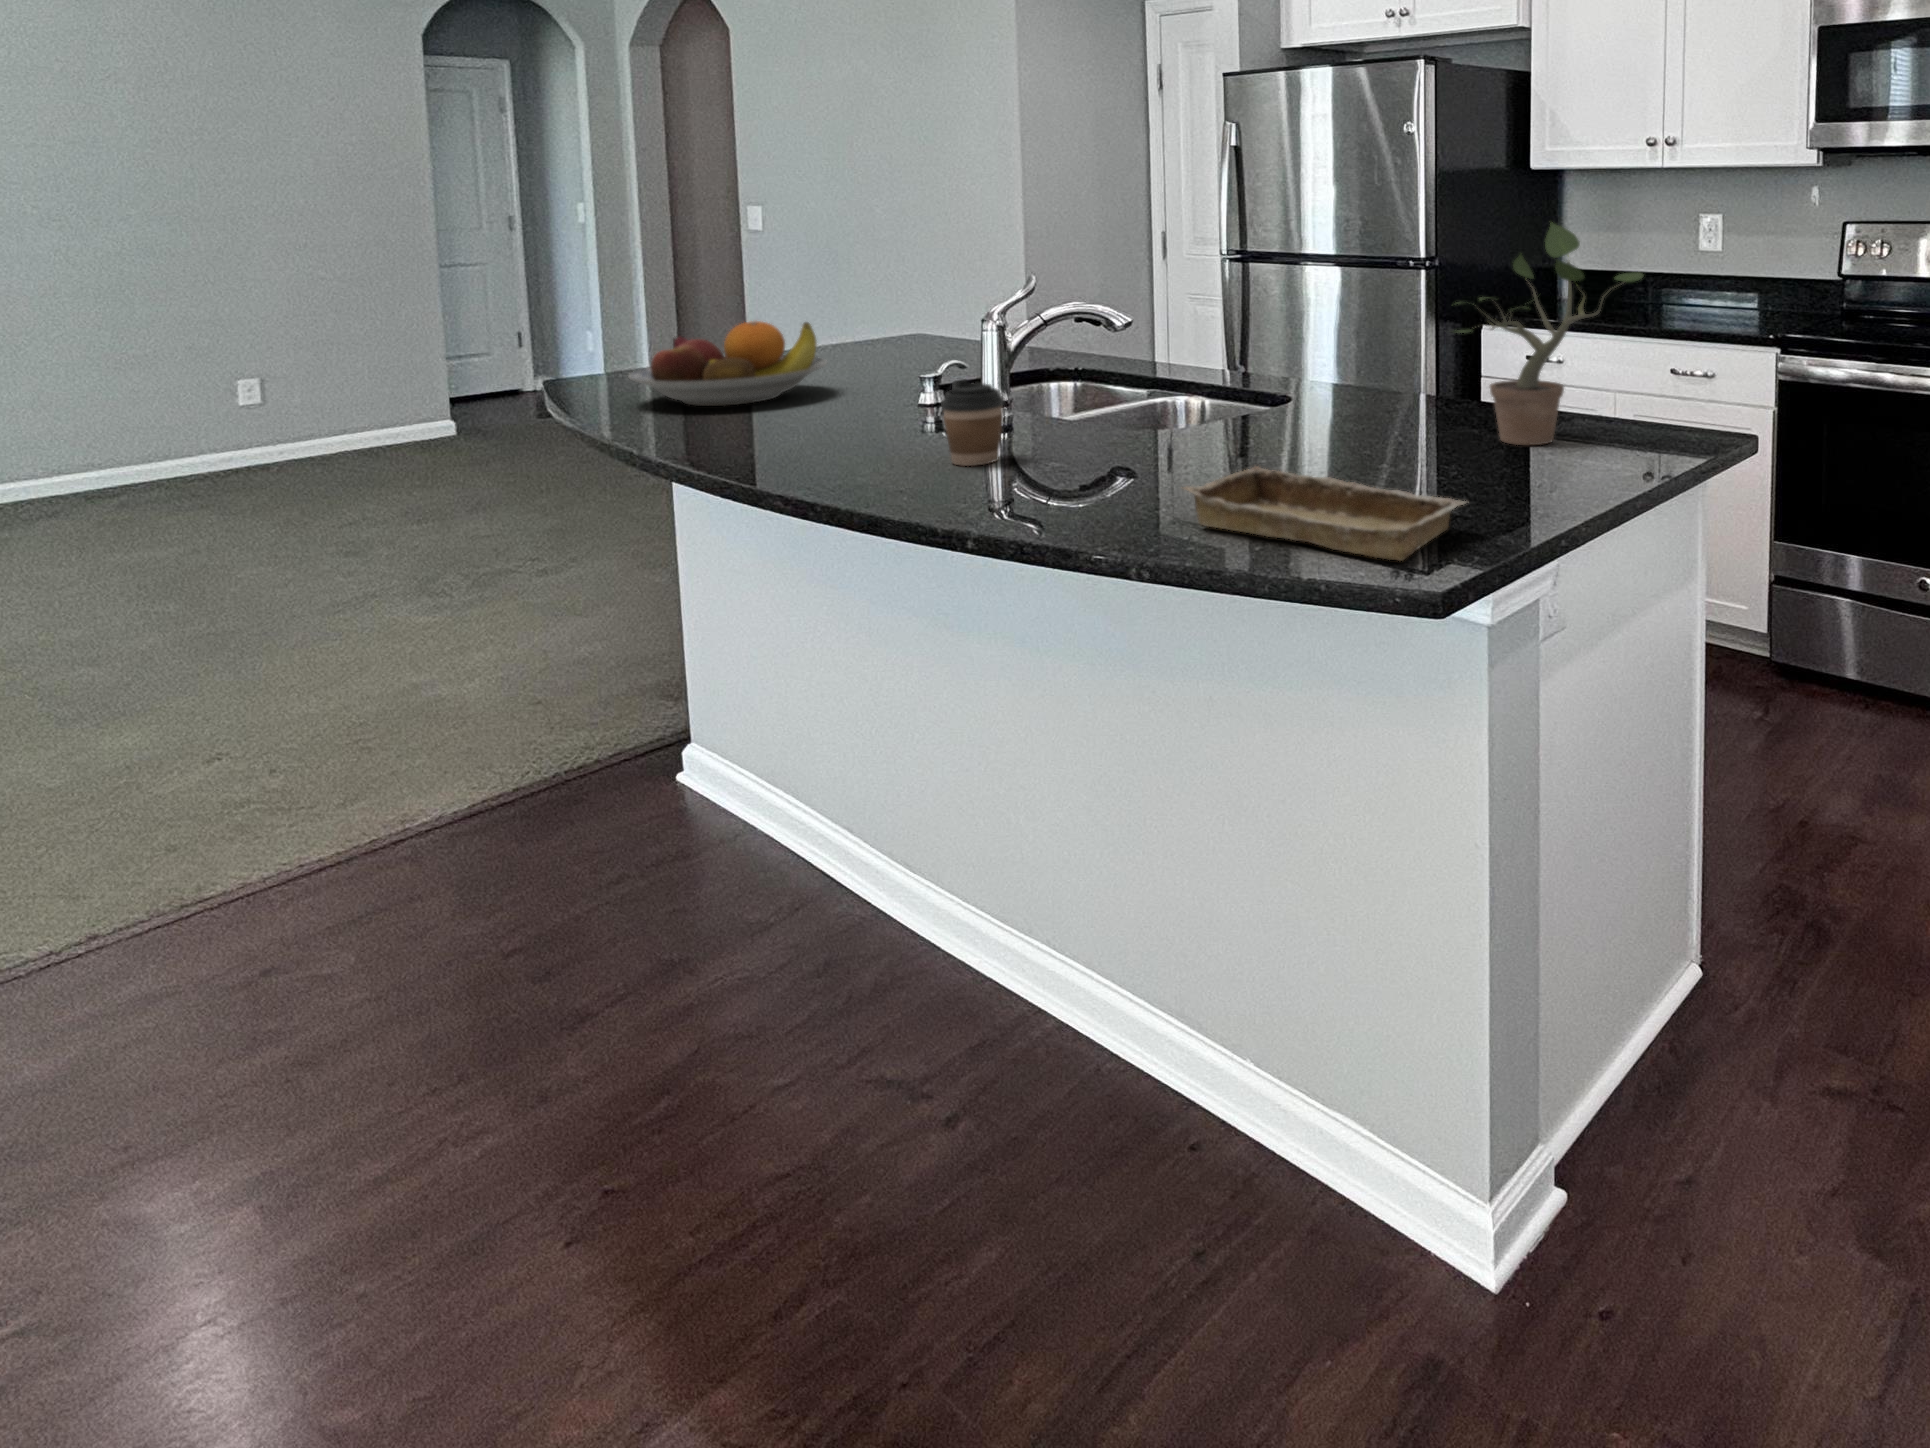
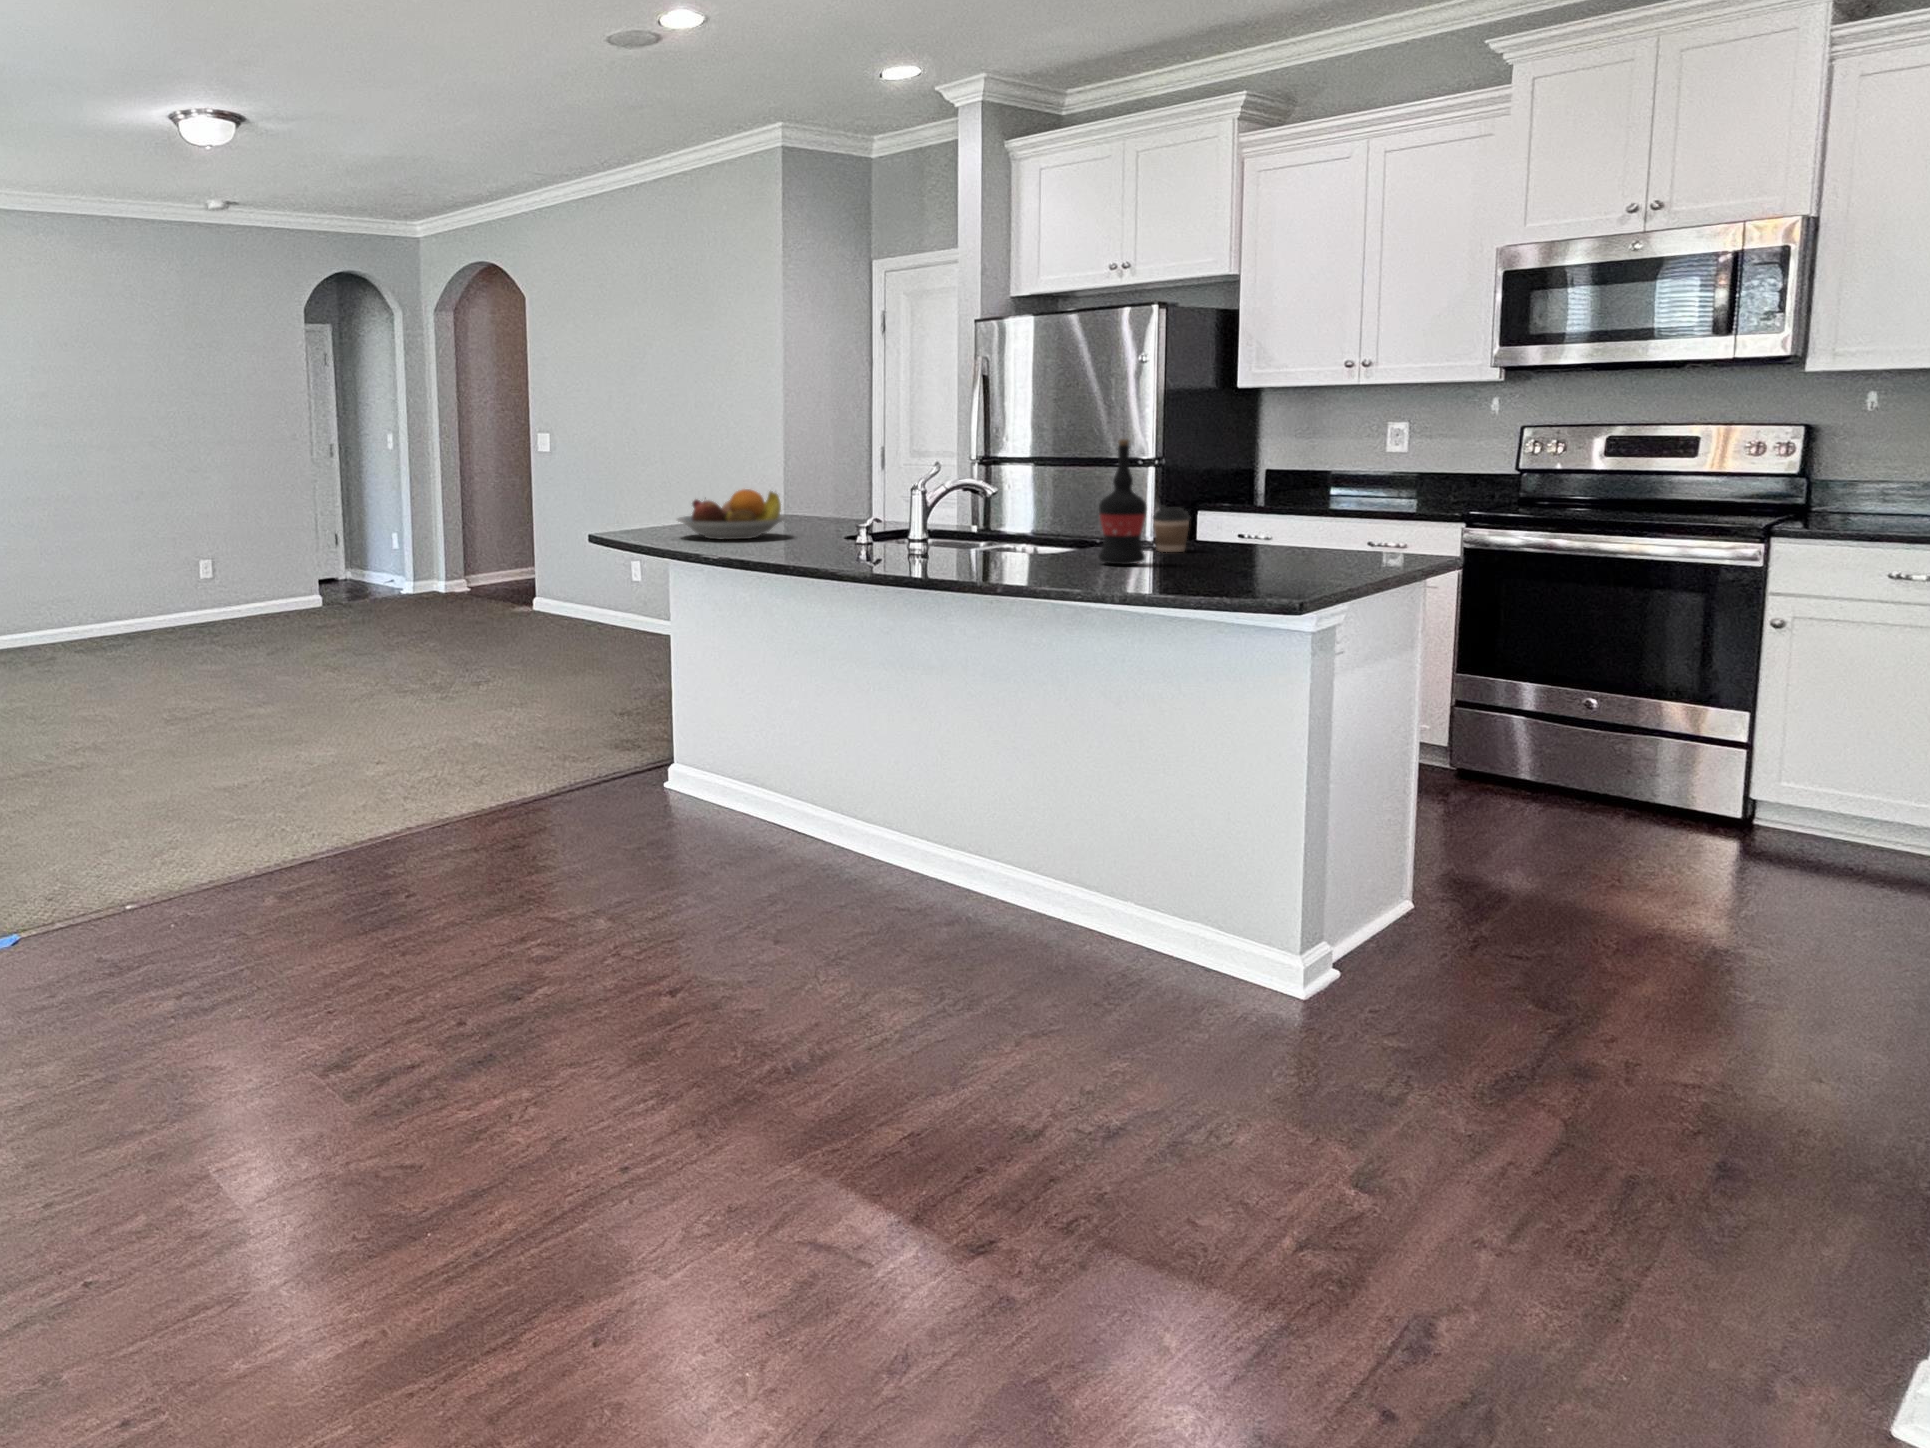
potted plant: present [1458,222,1643,445] -> none [1234,415,1387,557]
wine bottle: none [1194,263,1270,481] -> present [1098,439,1147,565]
coffee cup: present [941,379,1004,466] -> present [1153,505,1191,552]
tray: present [1184,466,1465,561] -> none [1122,551,1296,585]

